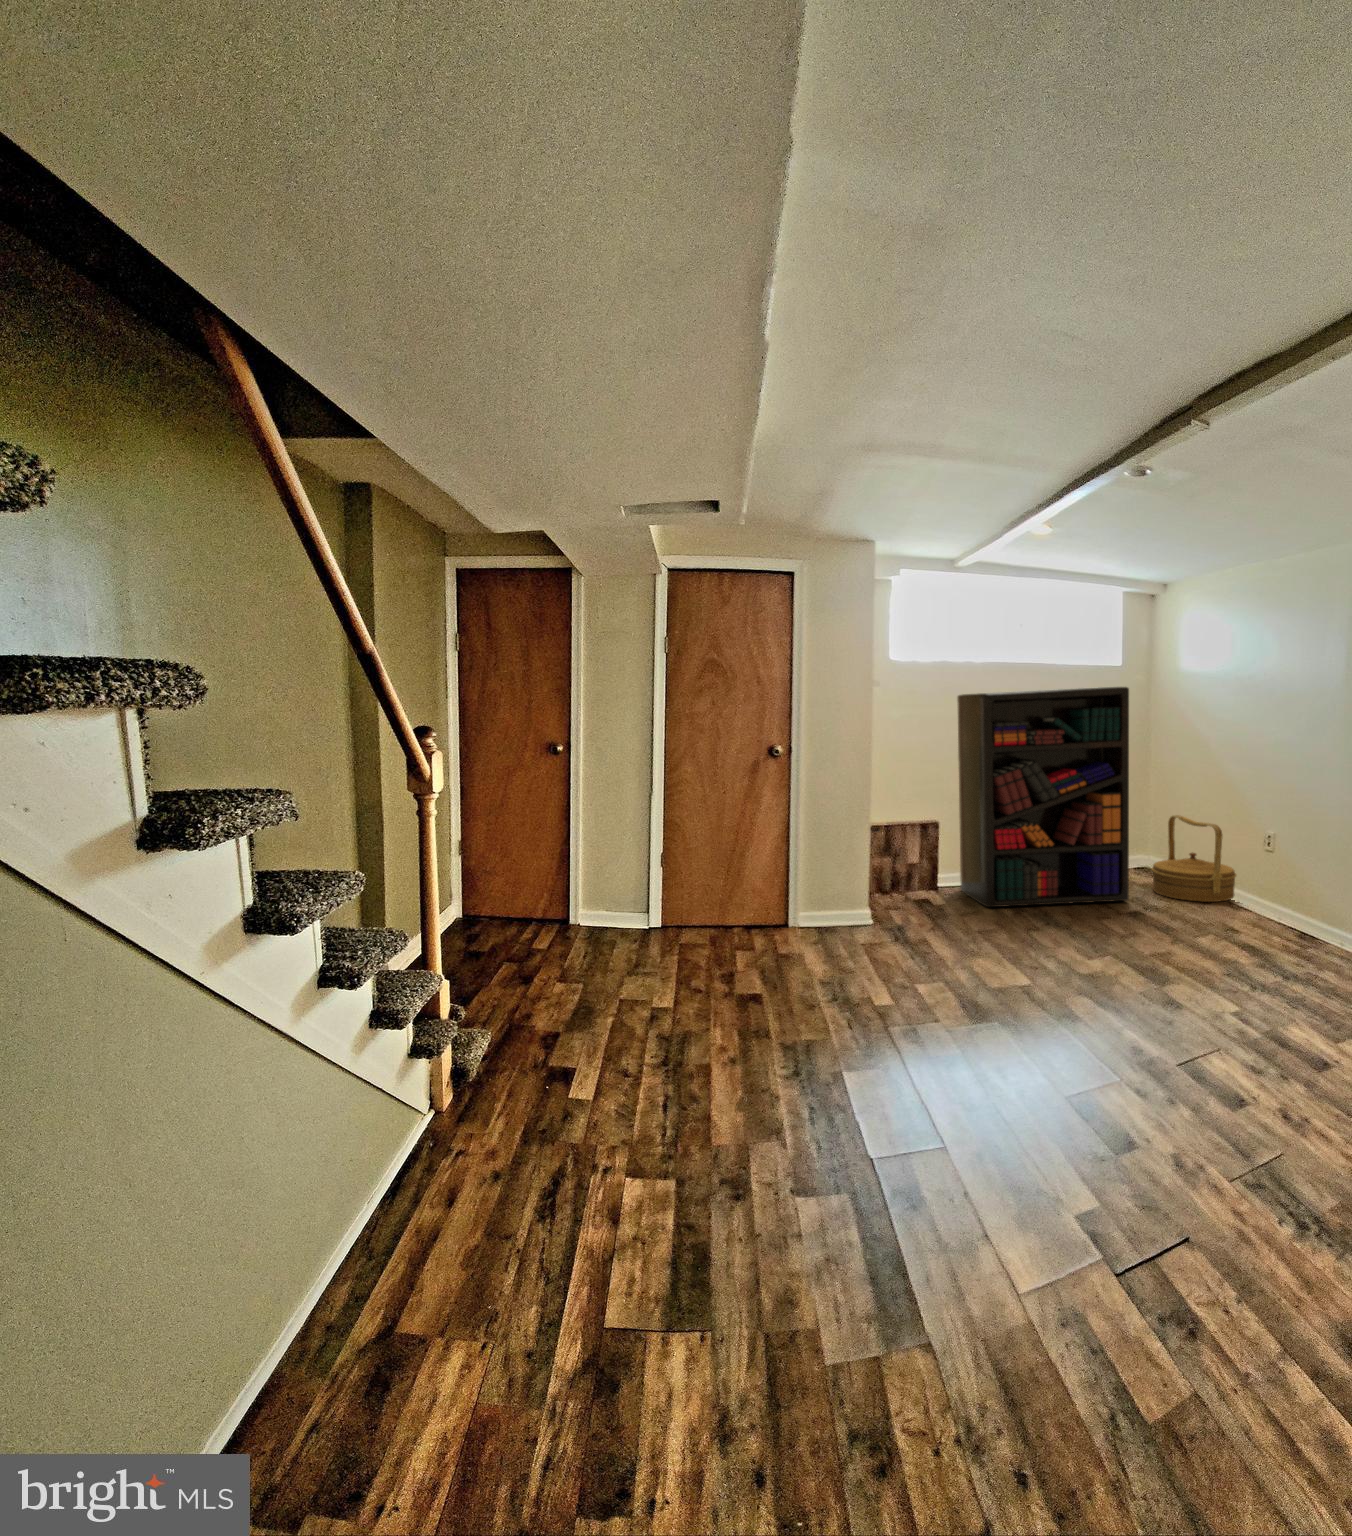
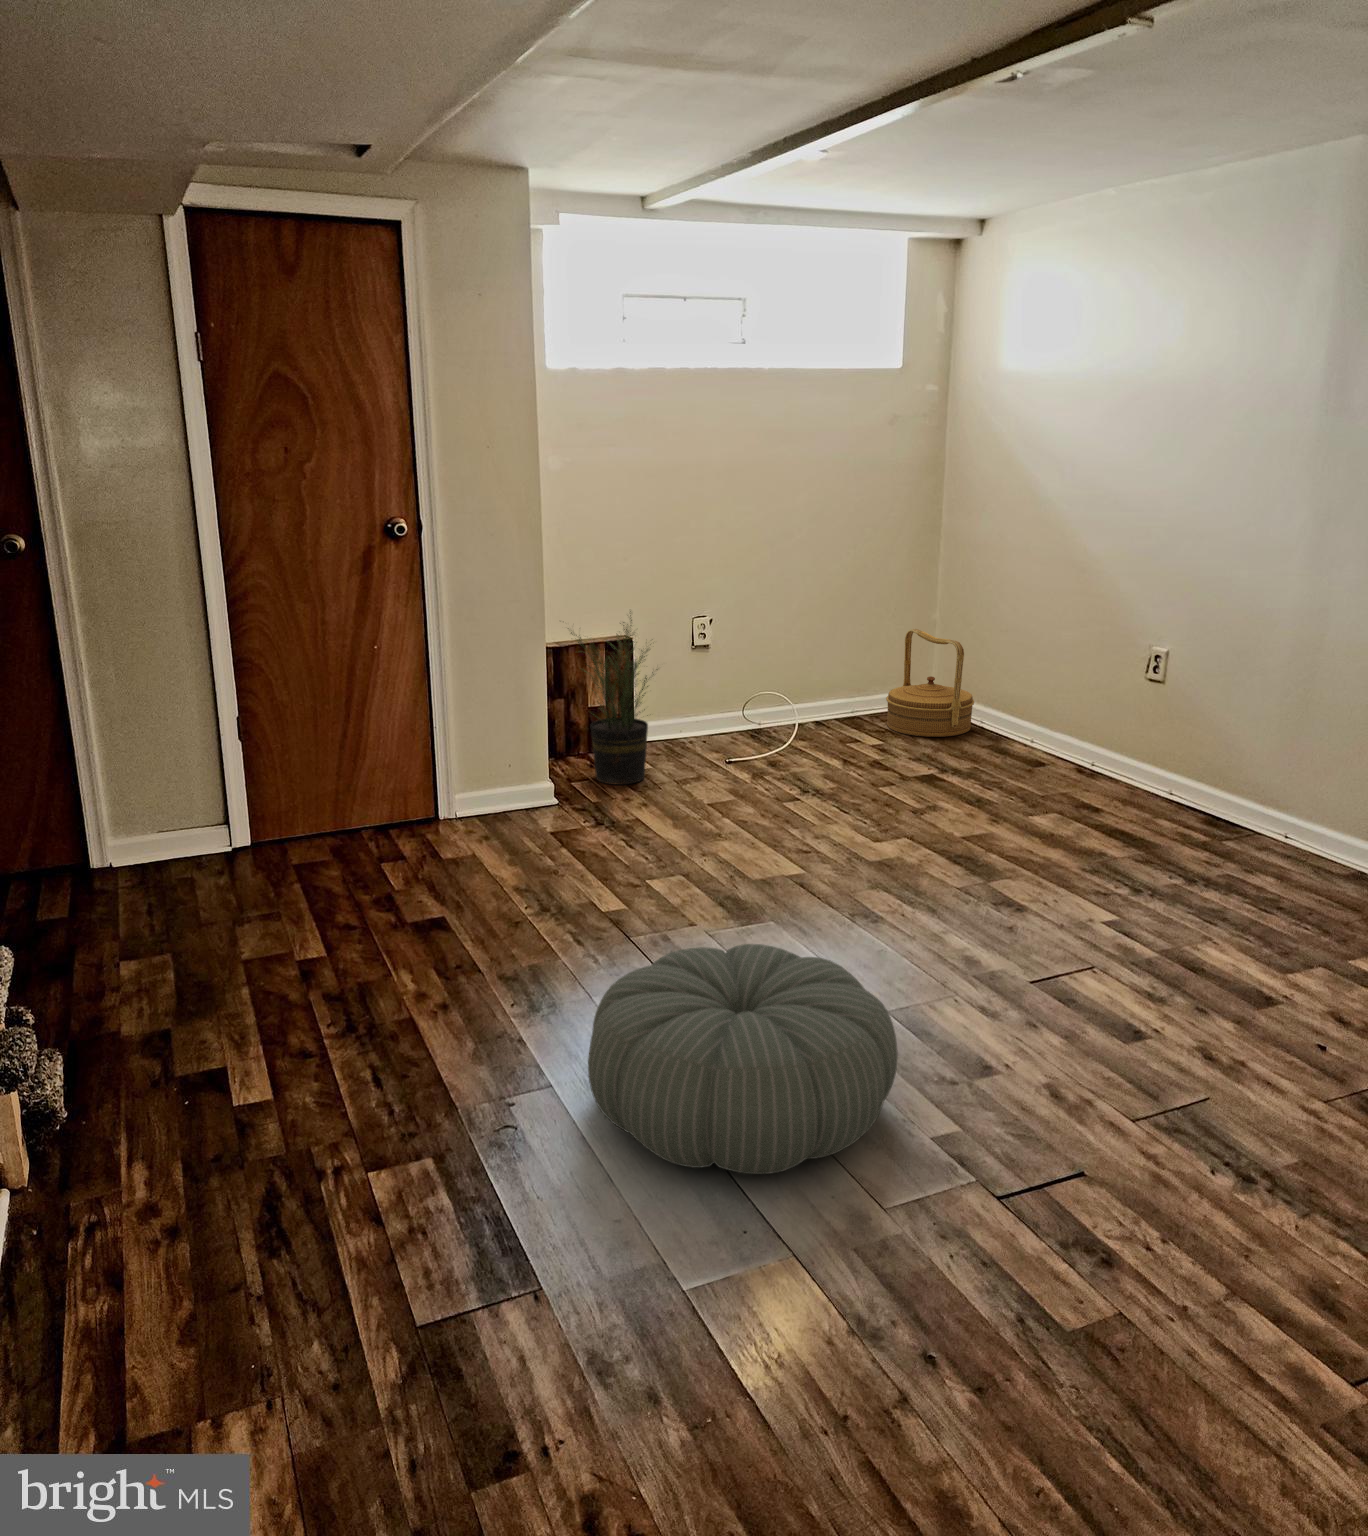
bookshelf: present [957,687,1129,907] -> none [661,460,874,765]
potted plant: none [874,791,956,915] -> present [568,611,658,785]
pouf: none [801,1041,1096,1272] -> present [588,944,898,1174]

